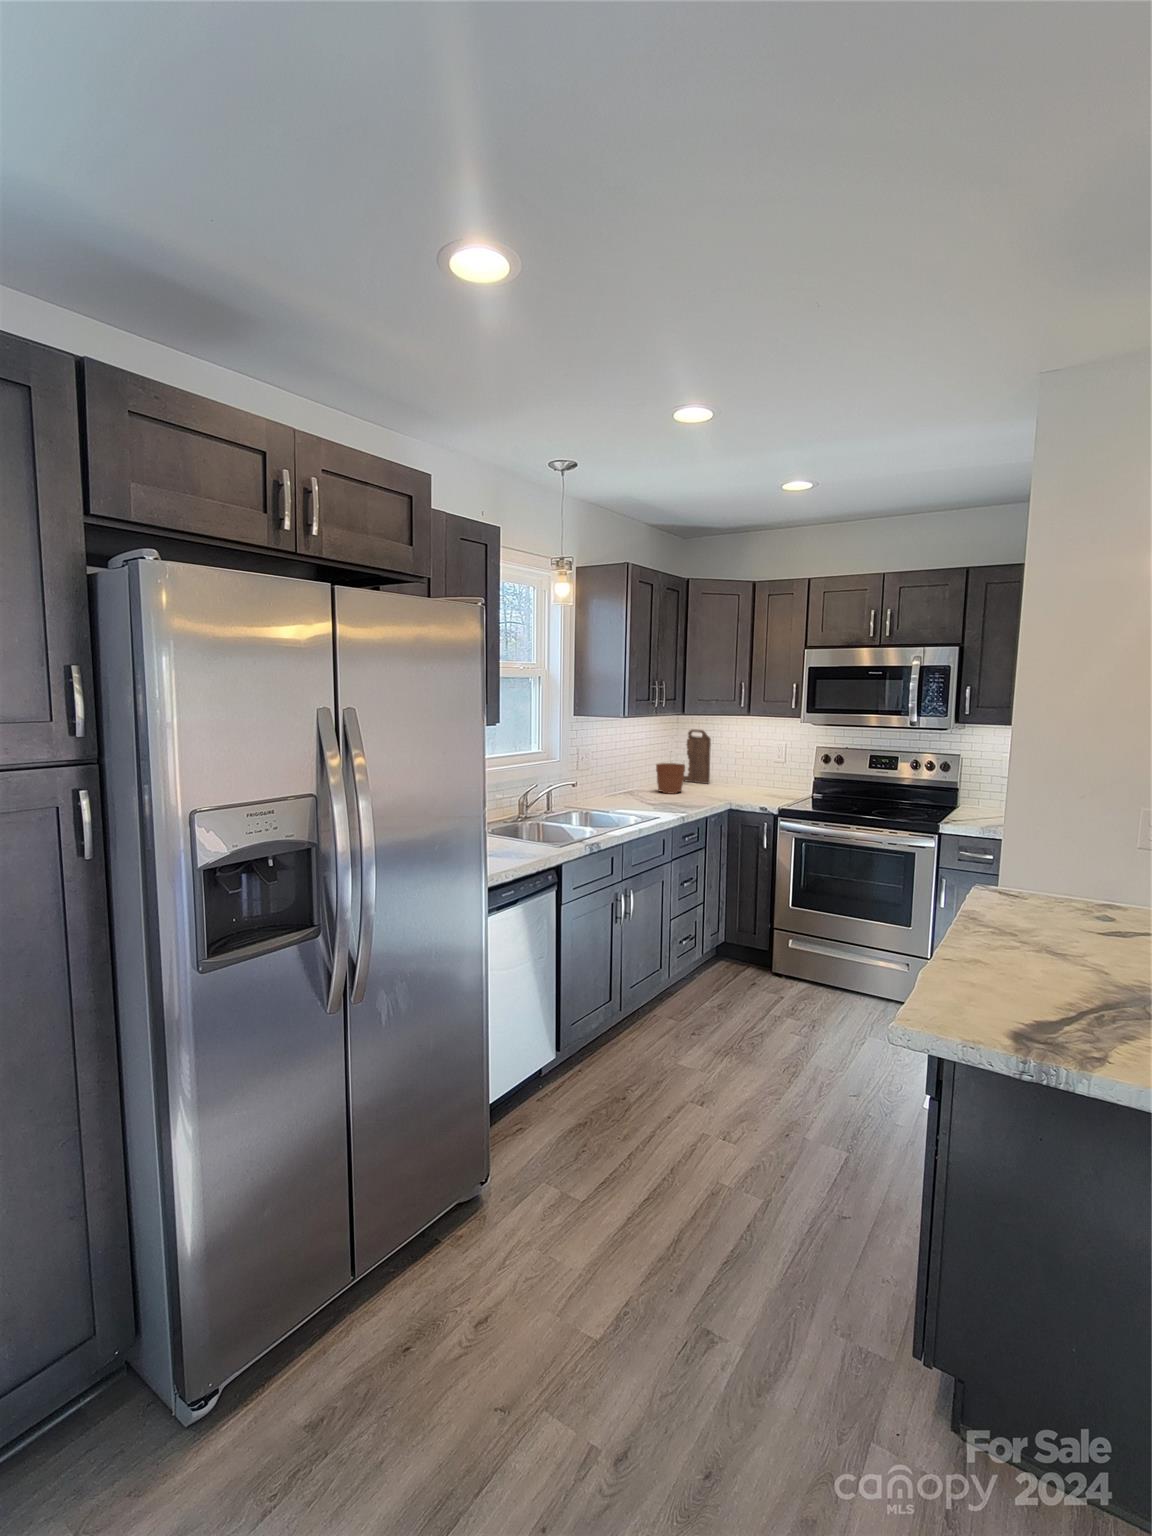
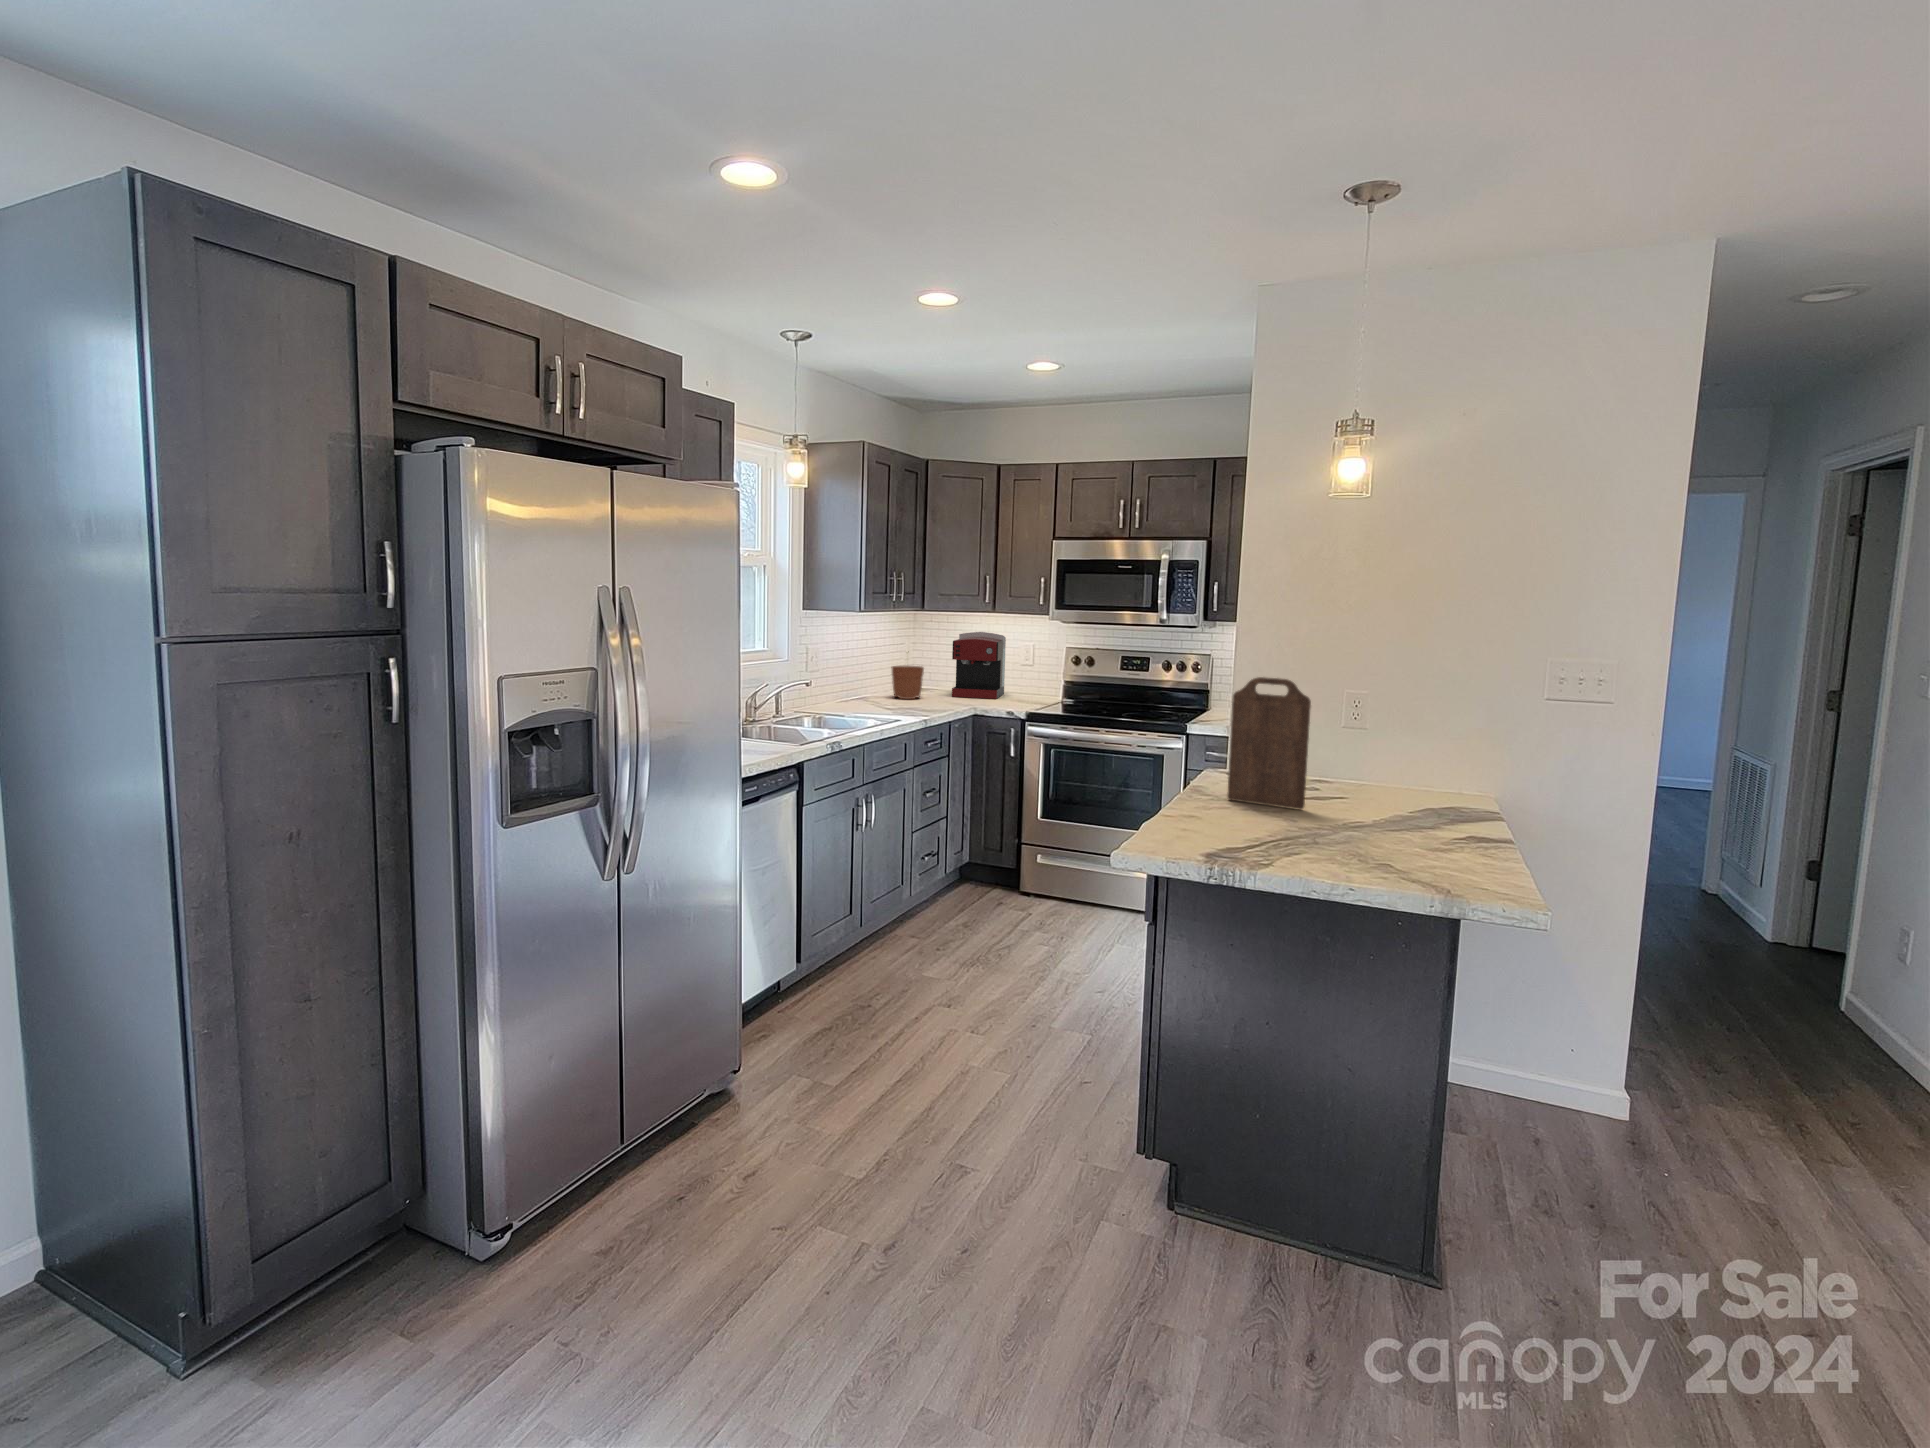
cutting board: present [683,729,711,784] -> present [1227,677,1311,810]
coffee maker: none [710,733,760,793] -> present [952,632,1006,699]

